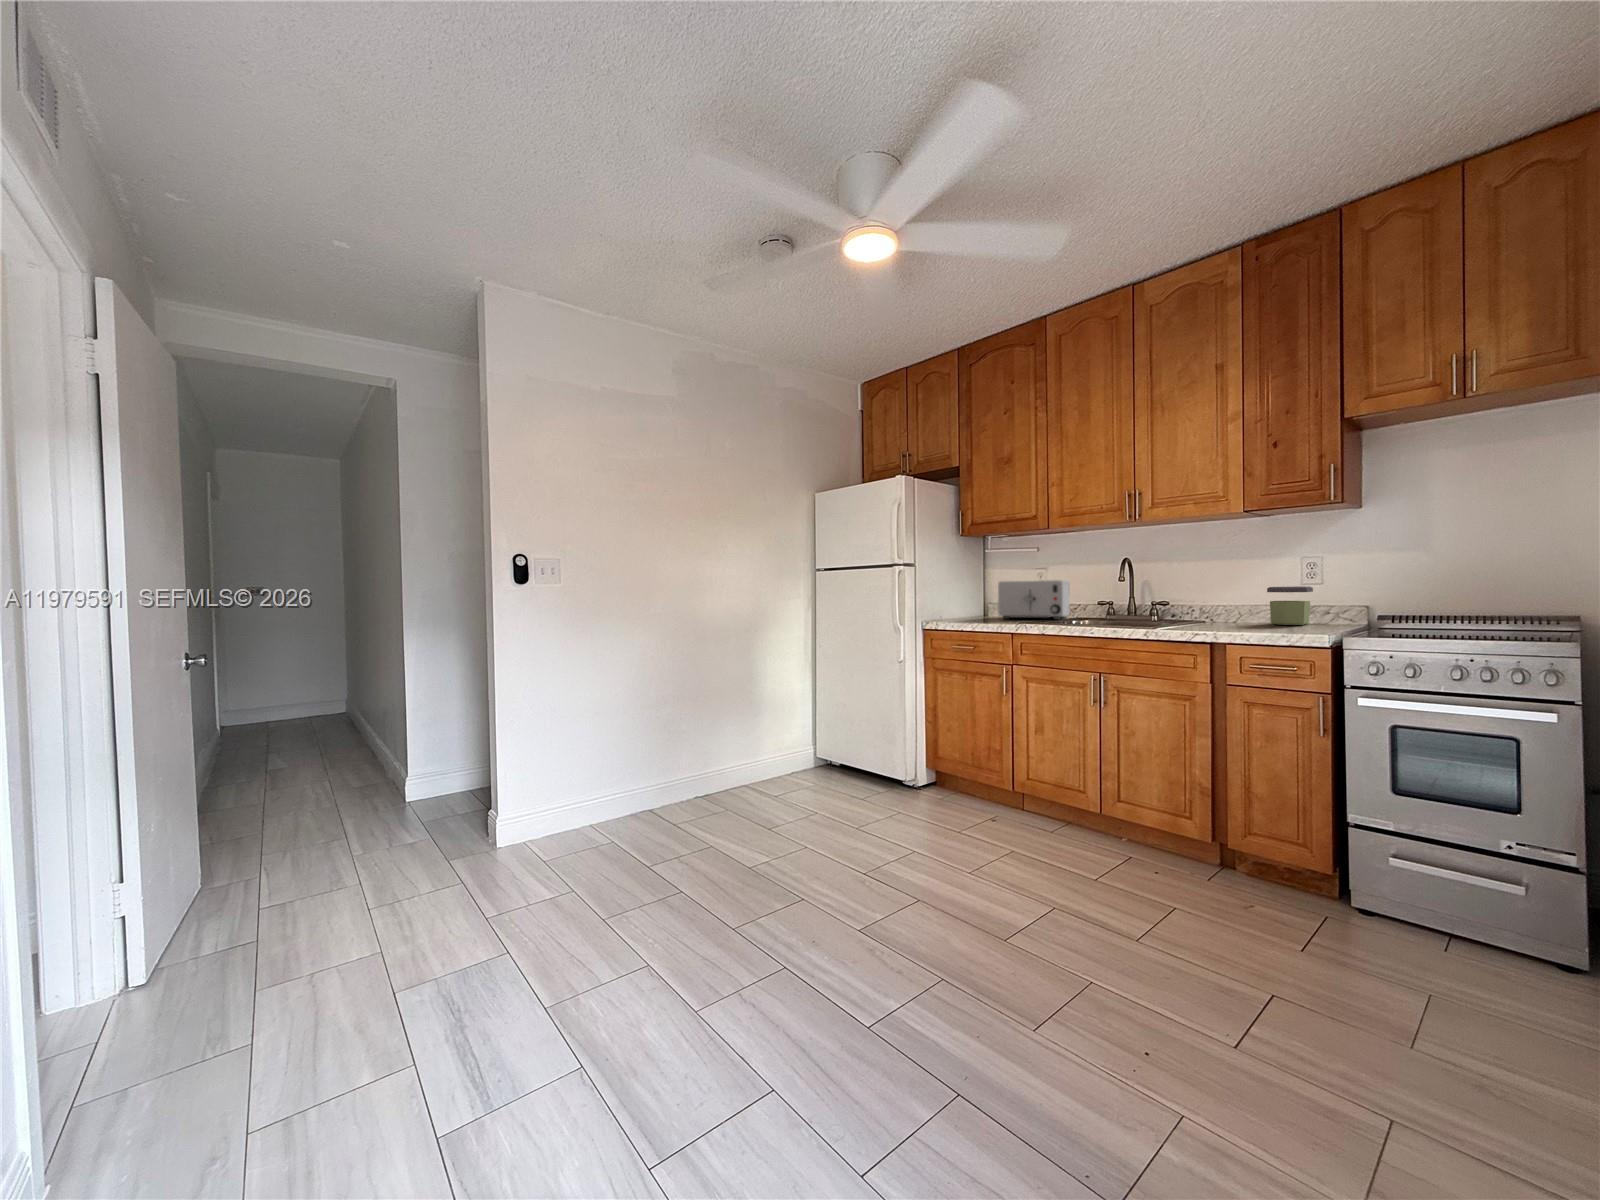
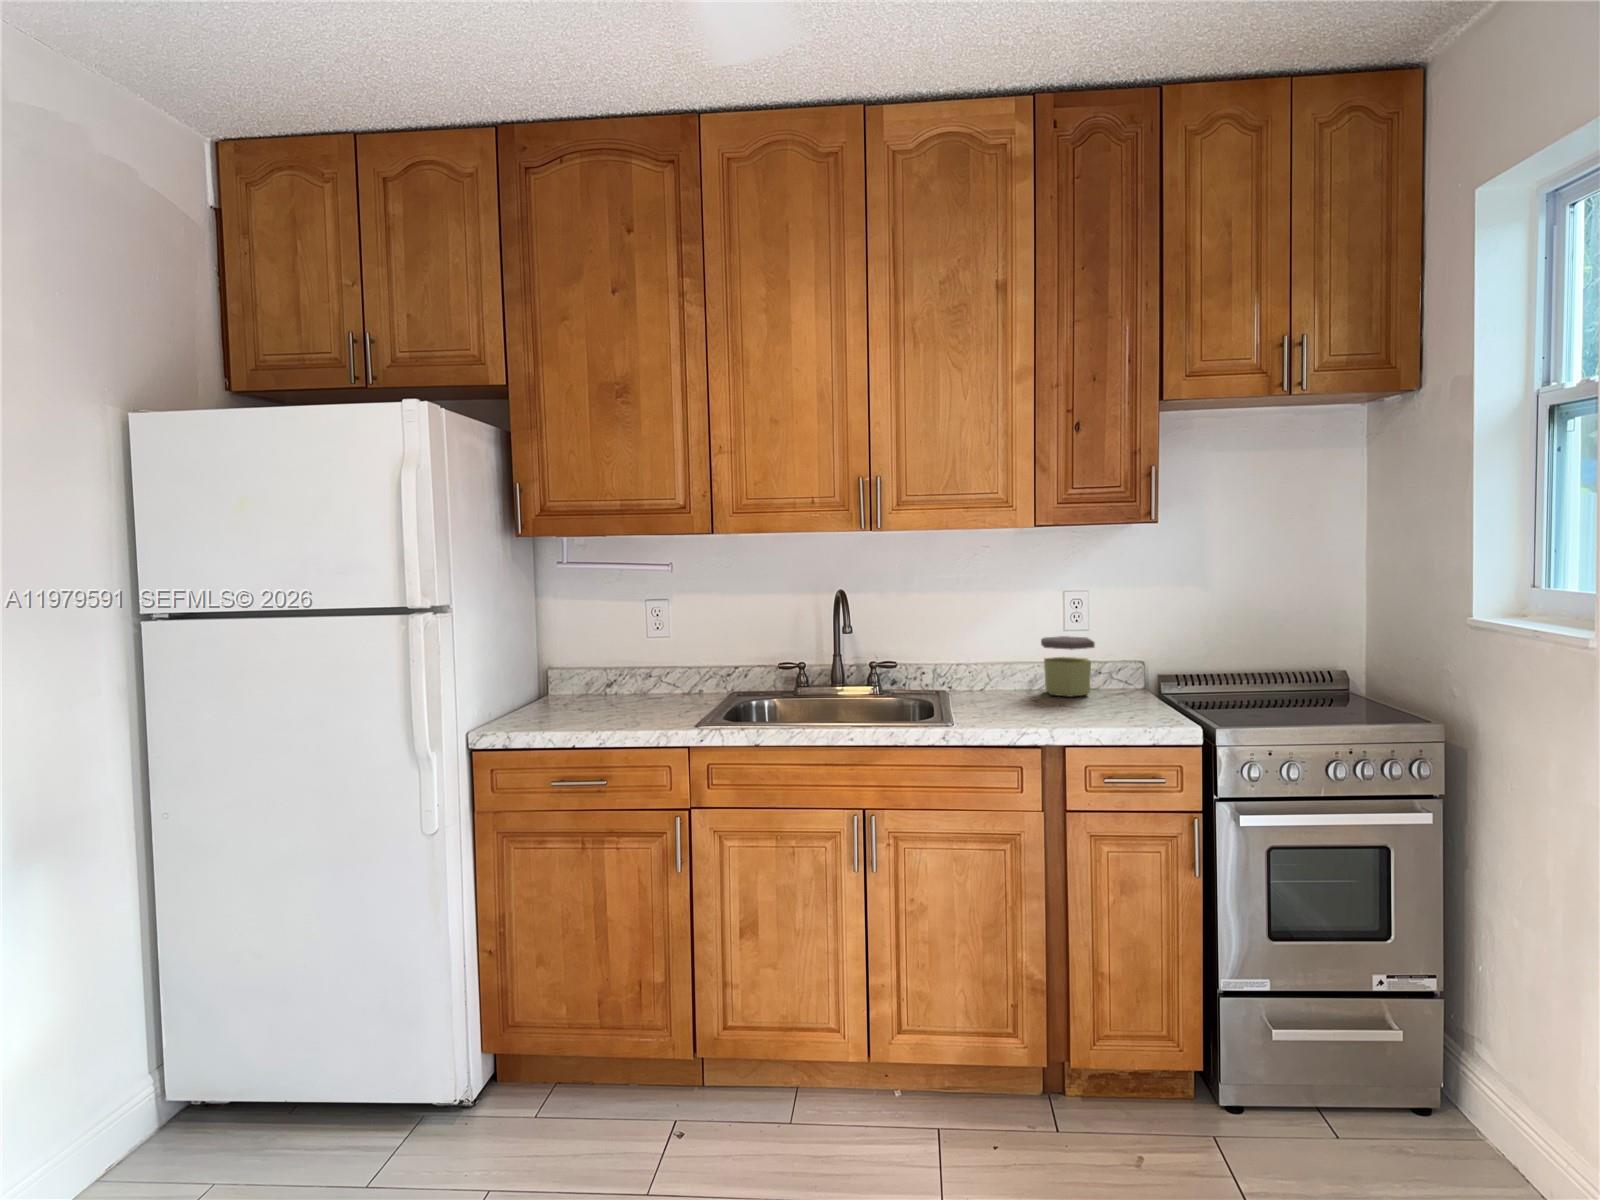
toaster: present [998,580,1070,619] -> none [604,623,727,705]

